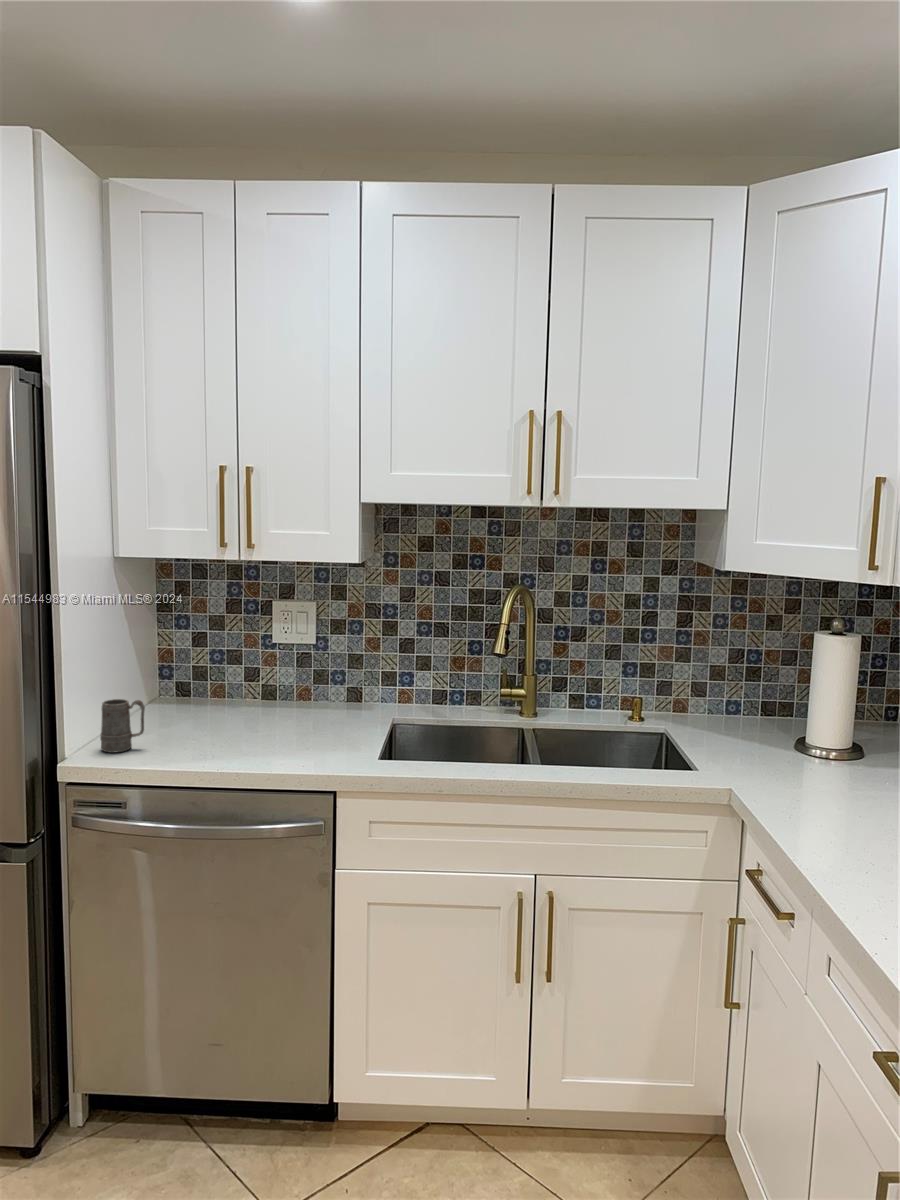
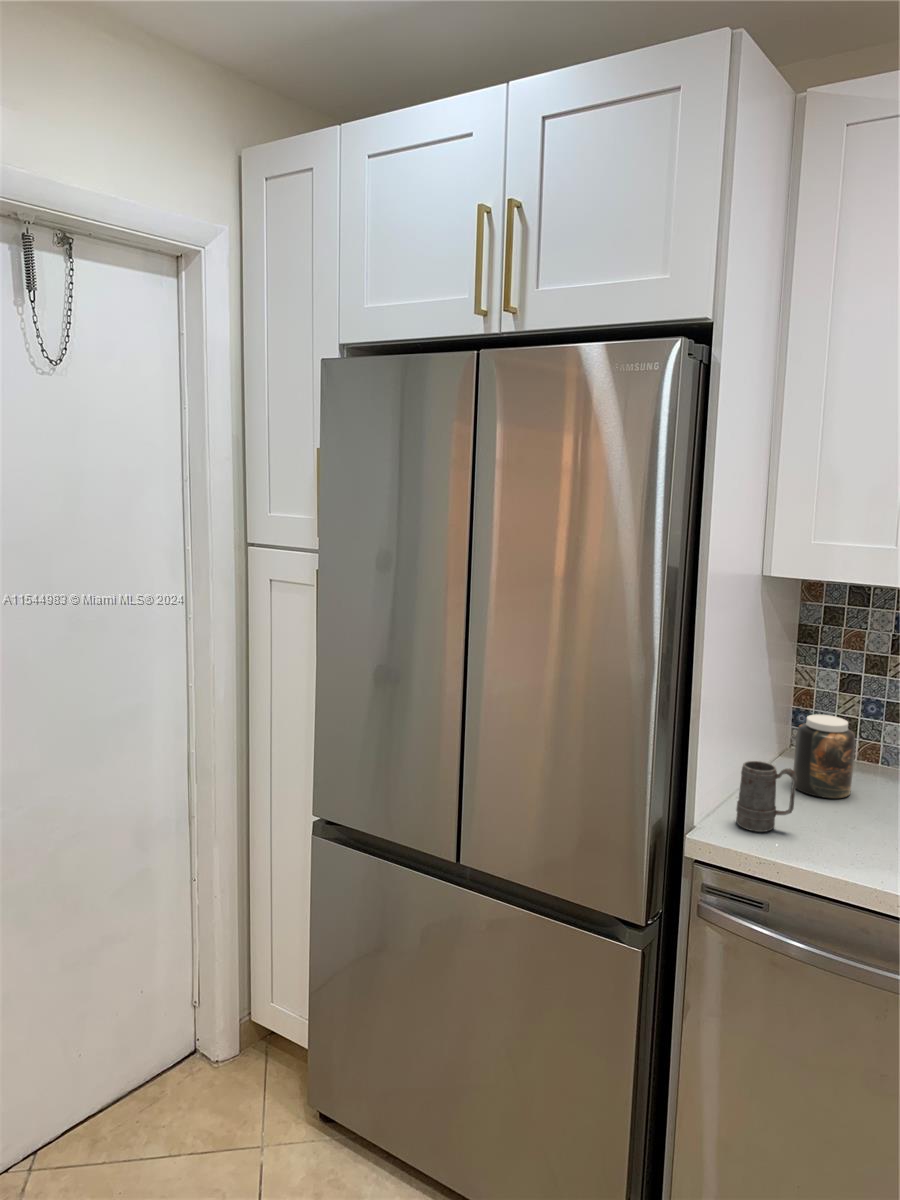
jar: none [154,662,197,724] -> present [793,714,855,798]

